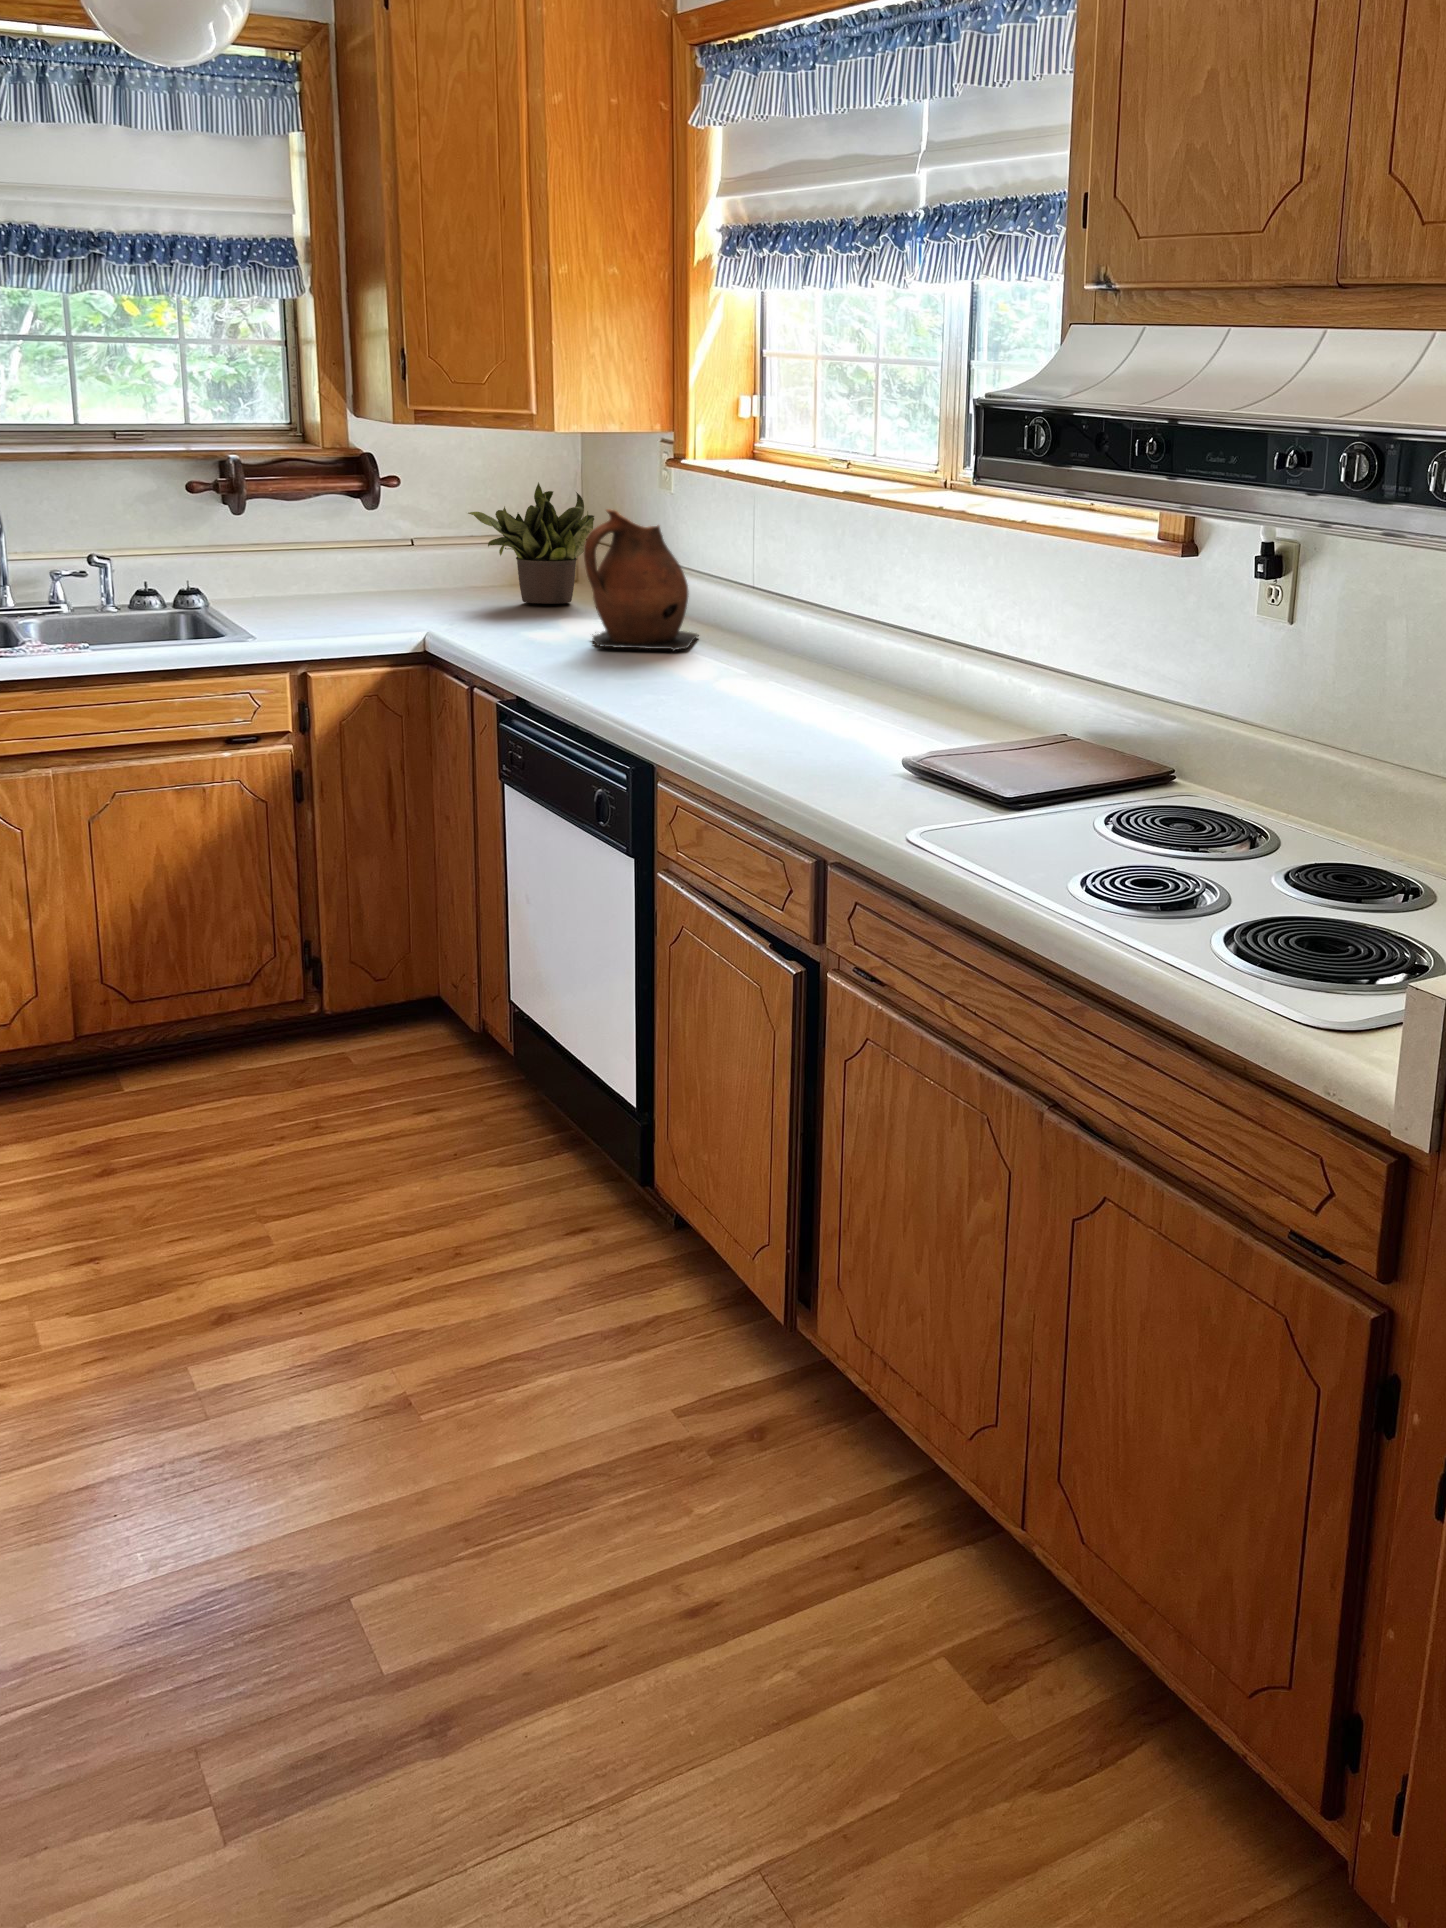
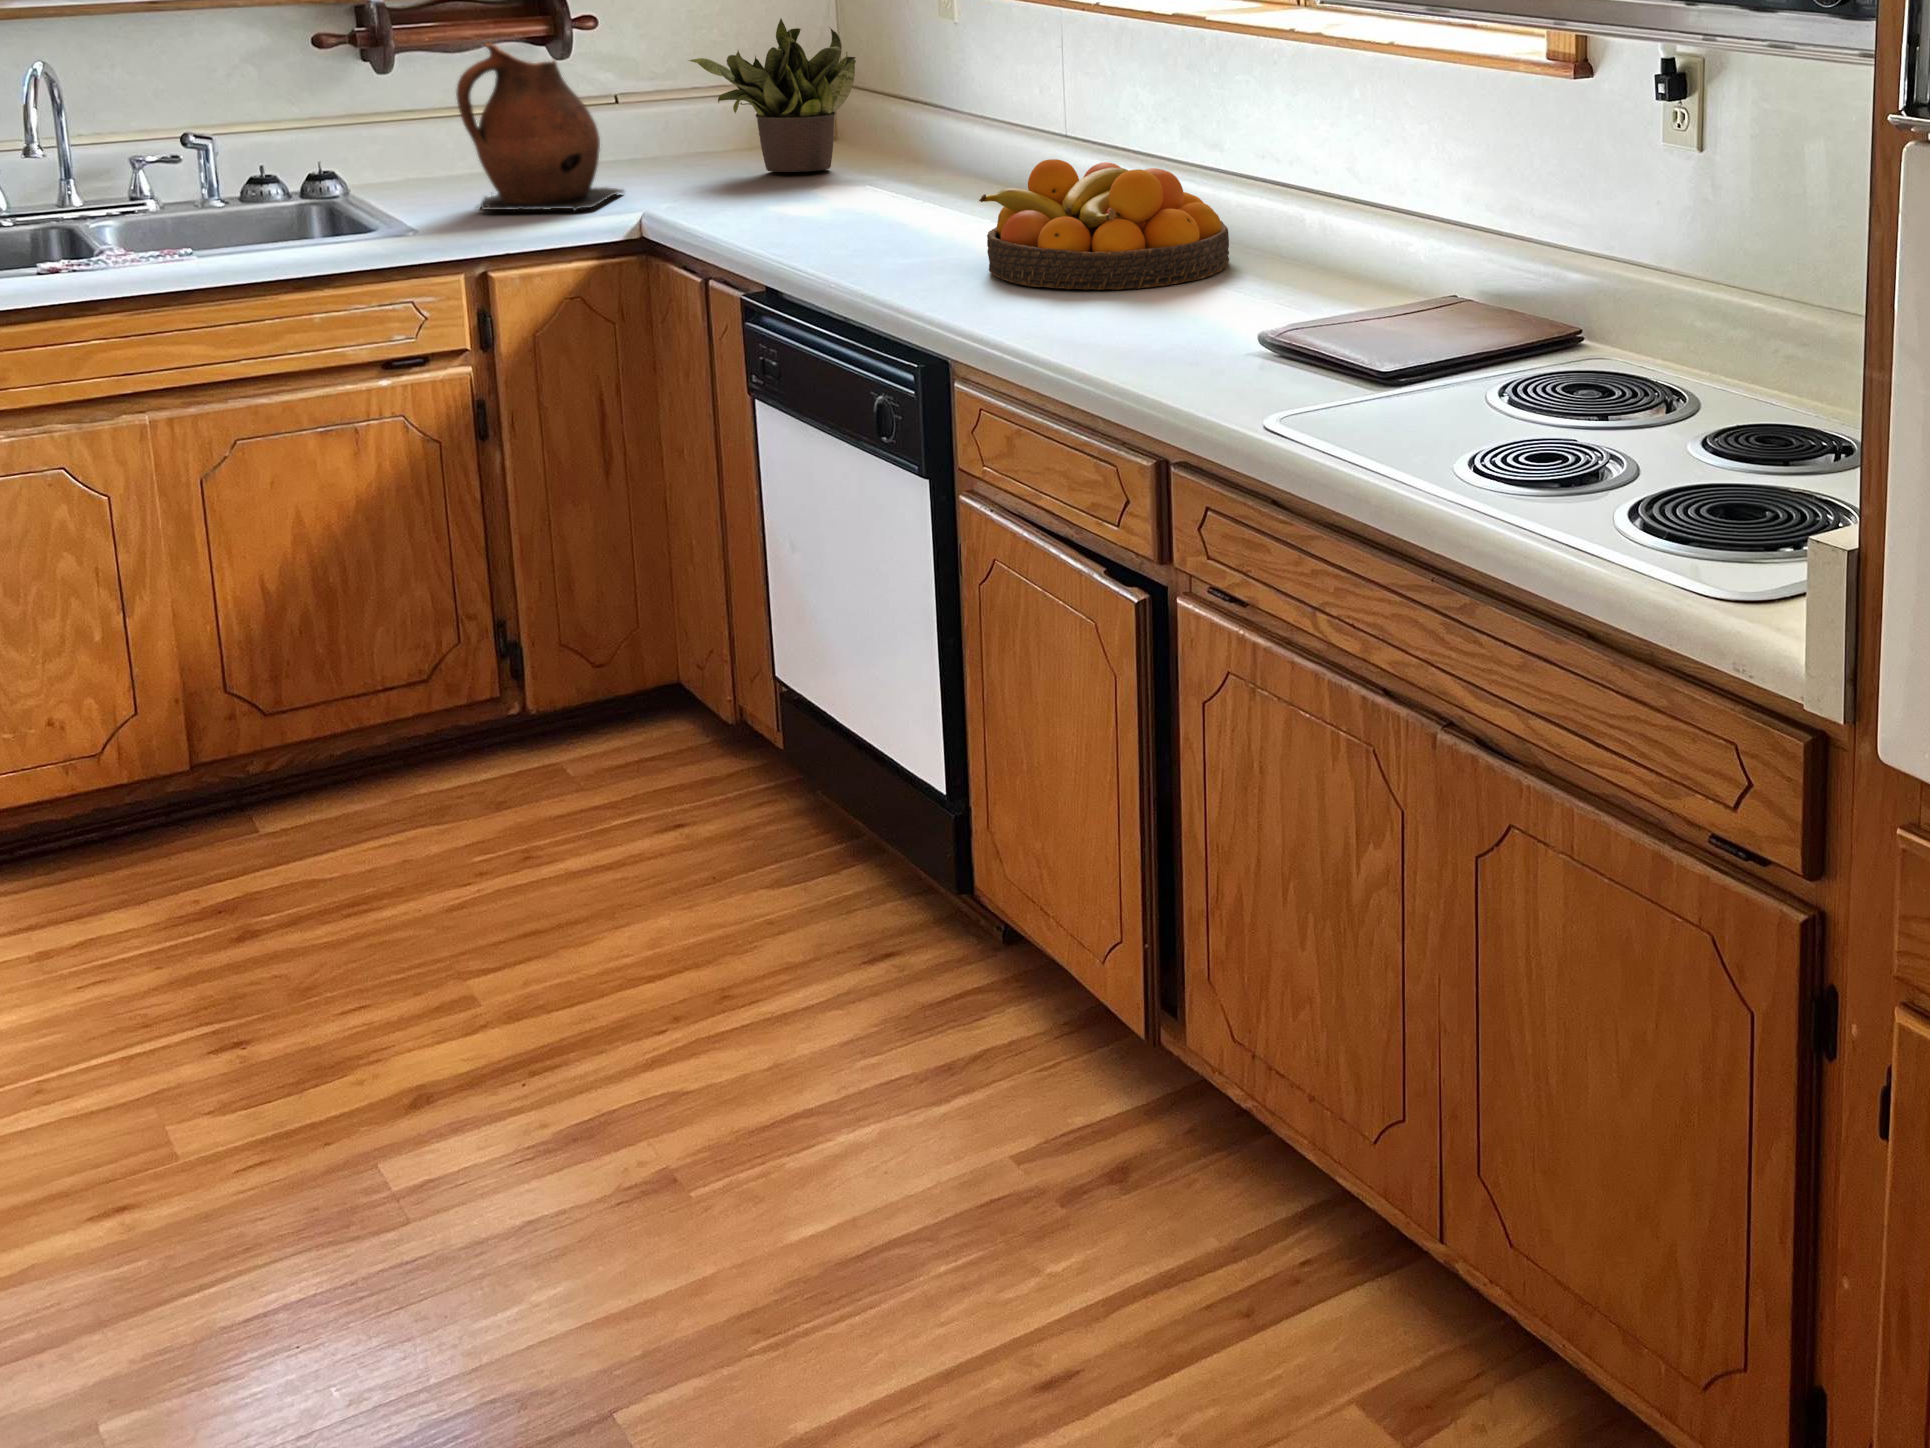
ceramic pitcher: present [584,509,699,651] -> present [456,43,623,211]
fruit bowl: none [683,604,881,712] -> present [979,159,1229,290]

